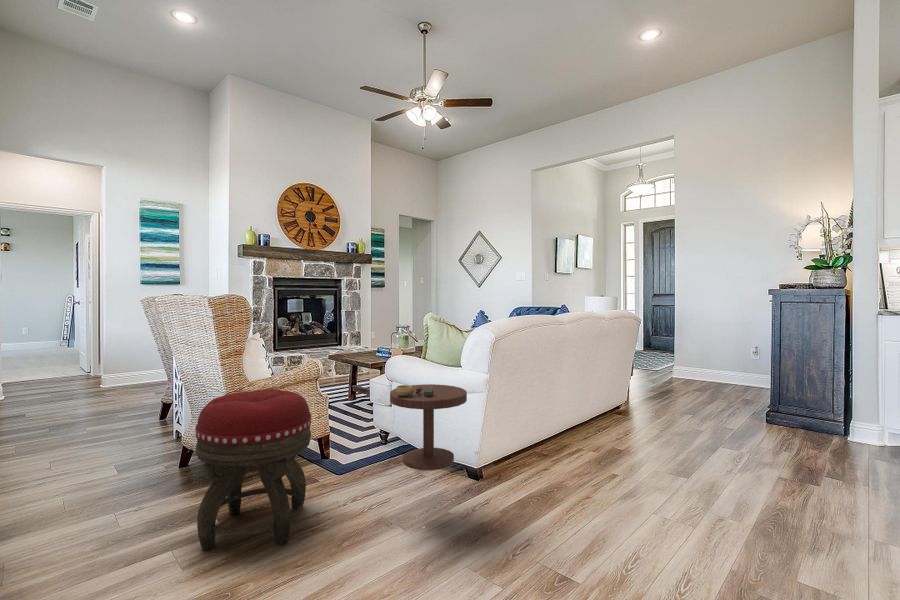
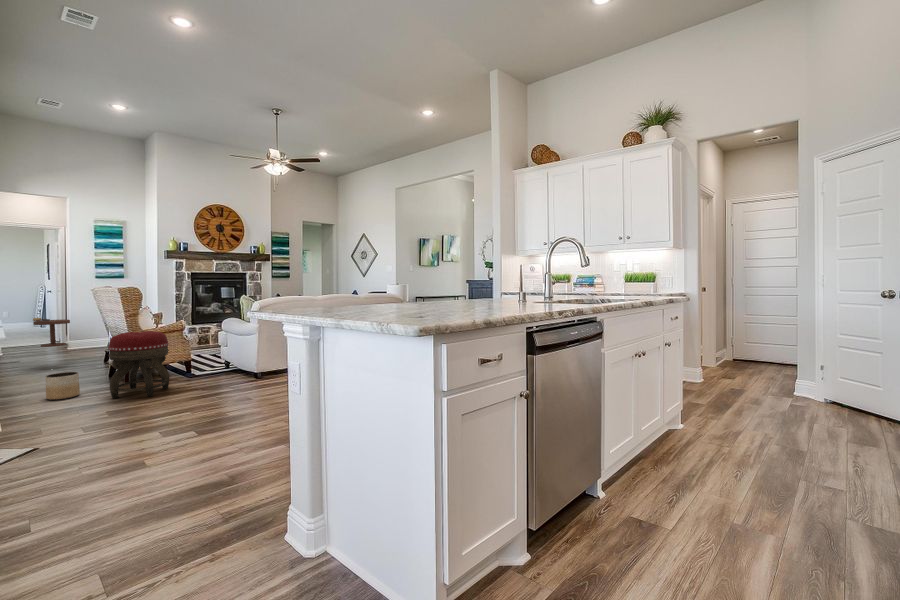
side table: present [390,384,467,471] -> present [33,318,70,347]
planter: none [59,476,129,550] -> present [45,372,80,400]

